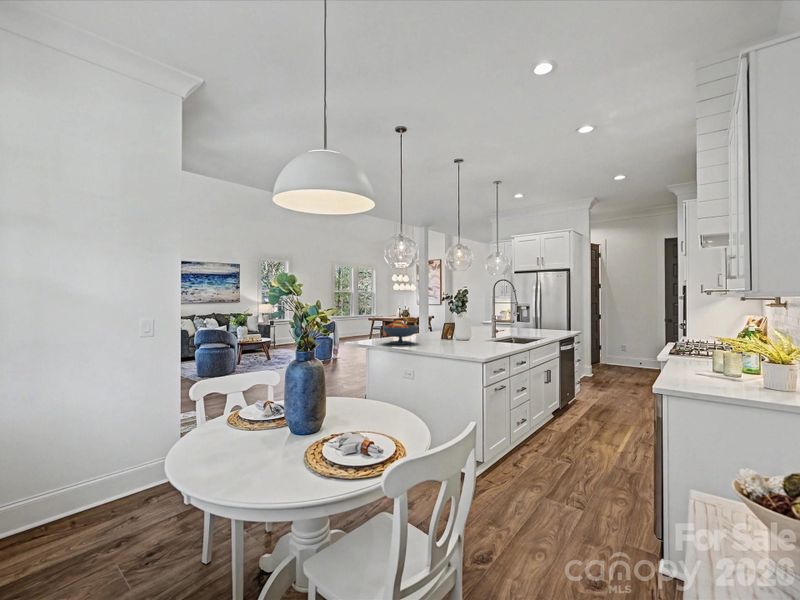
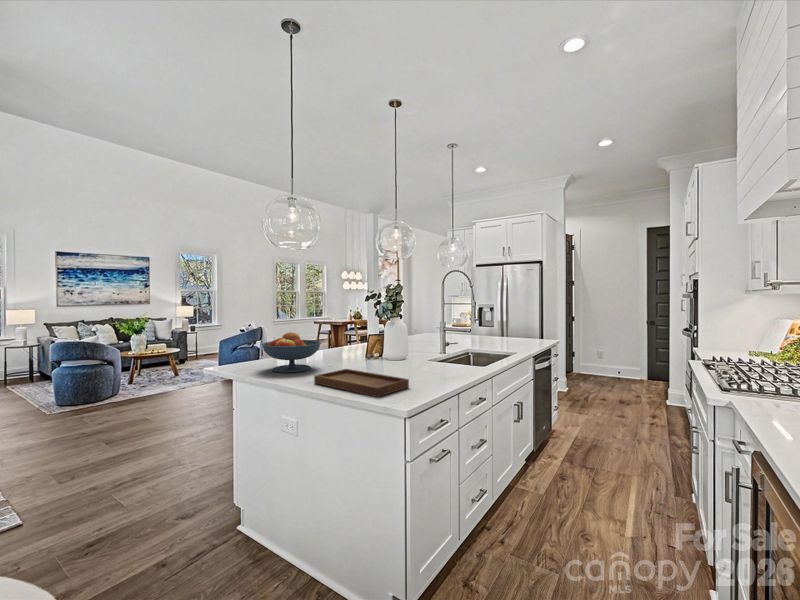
tray: none [422,332,480,354] -> present [314,355,409,397]

